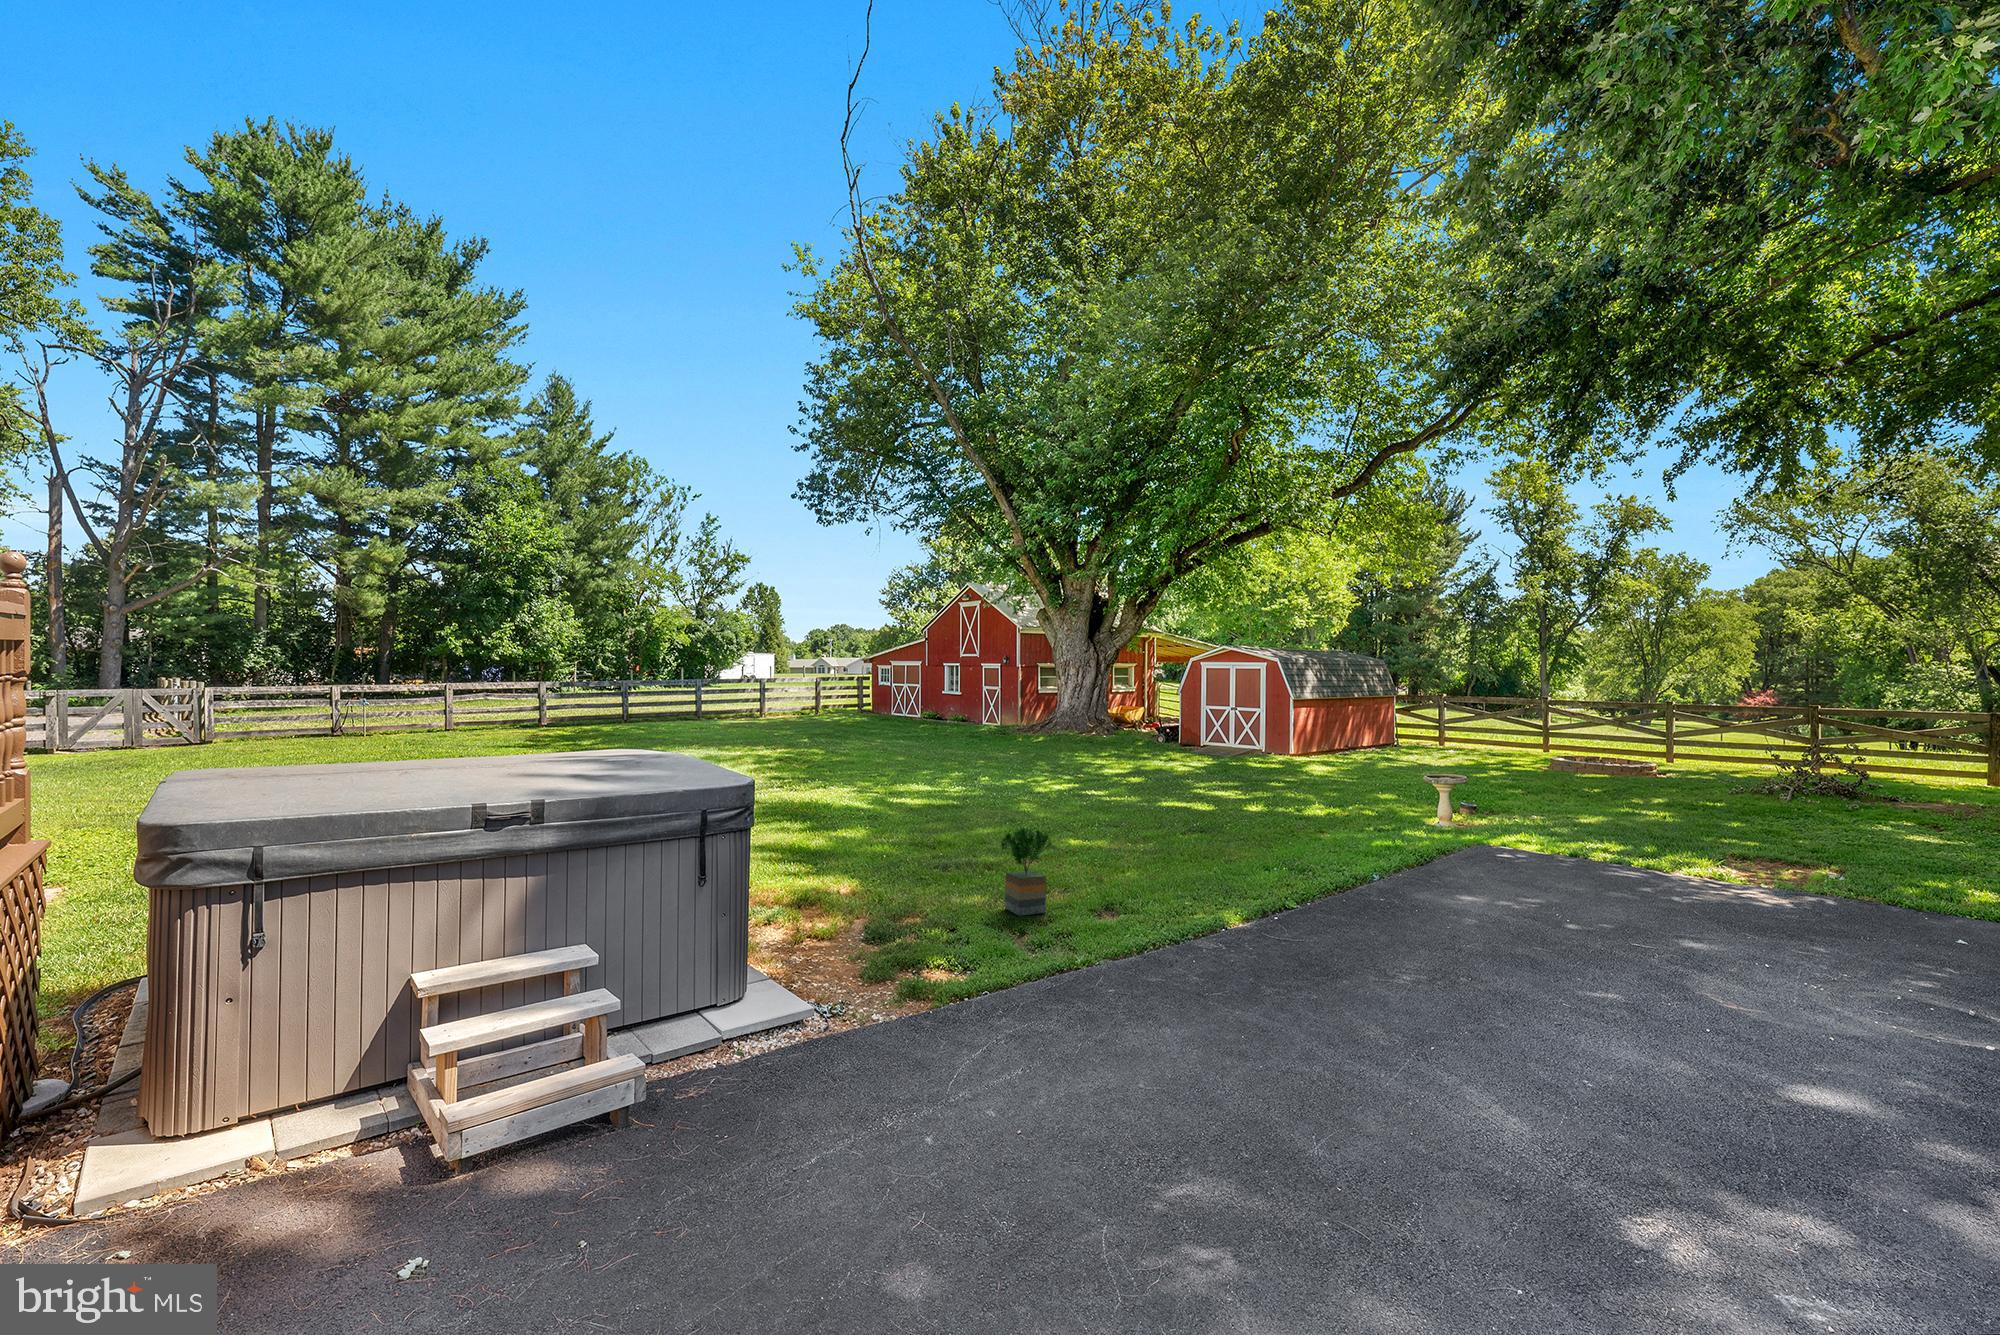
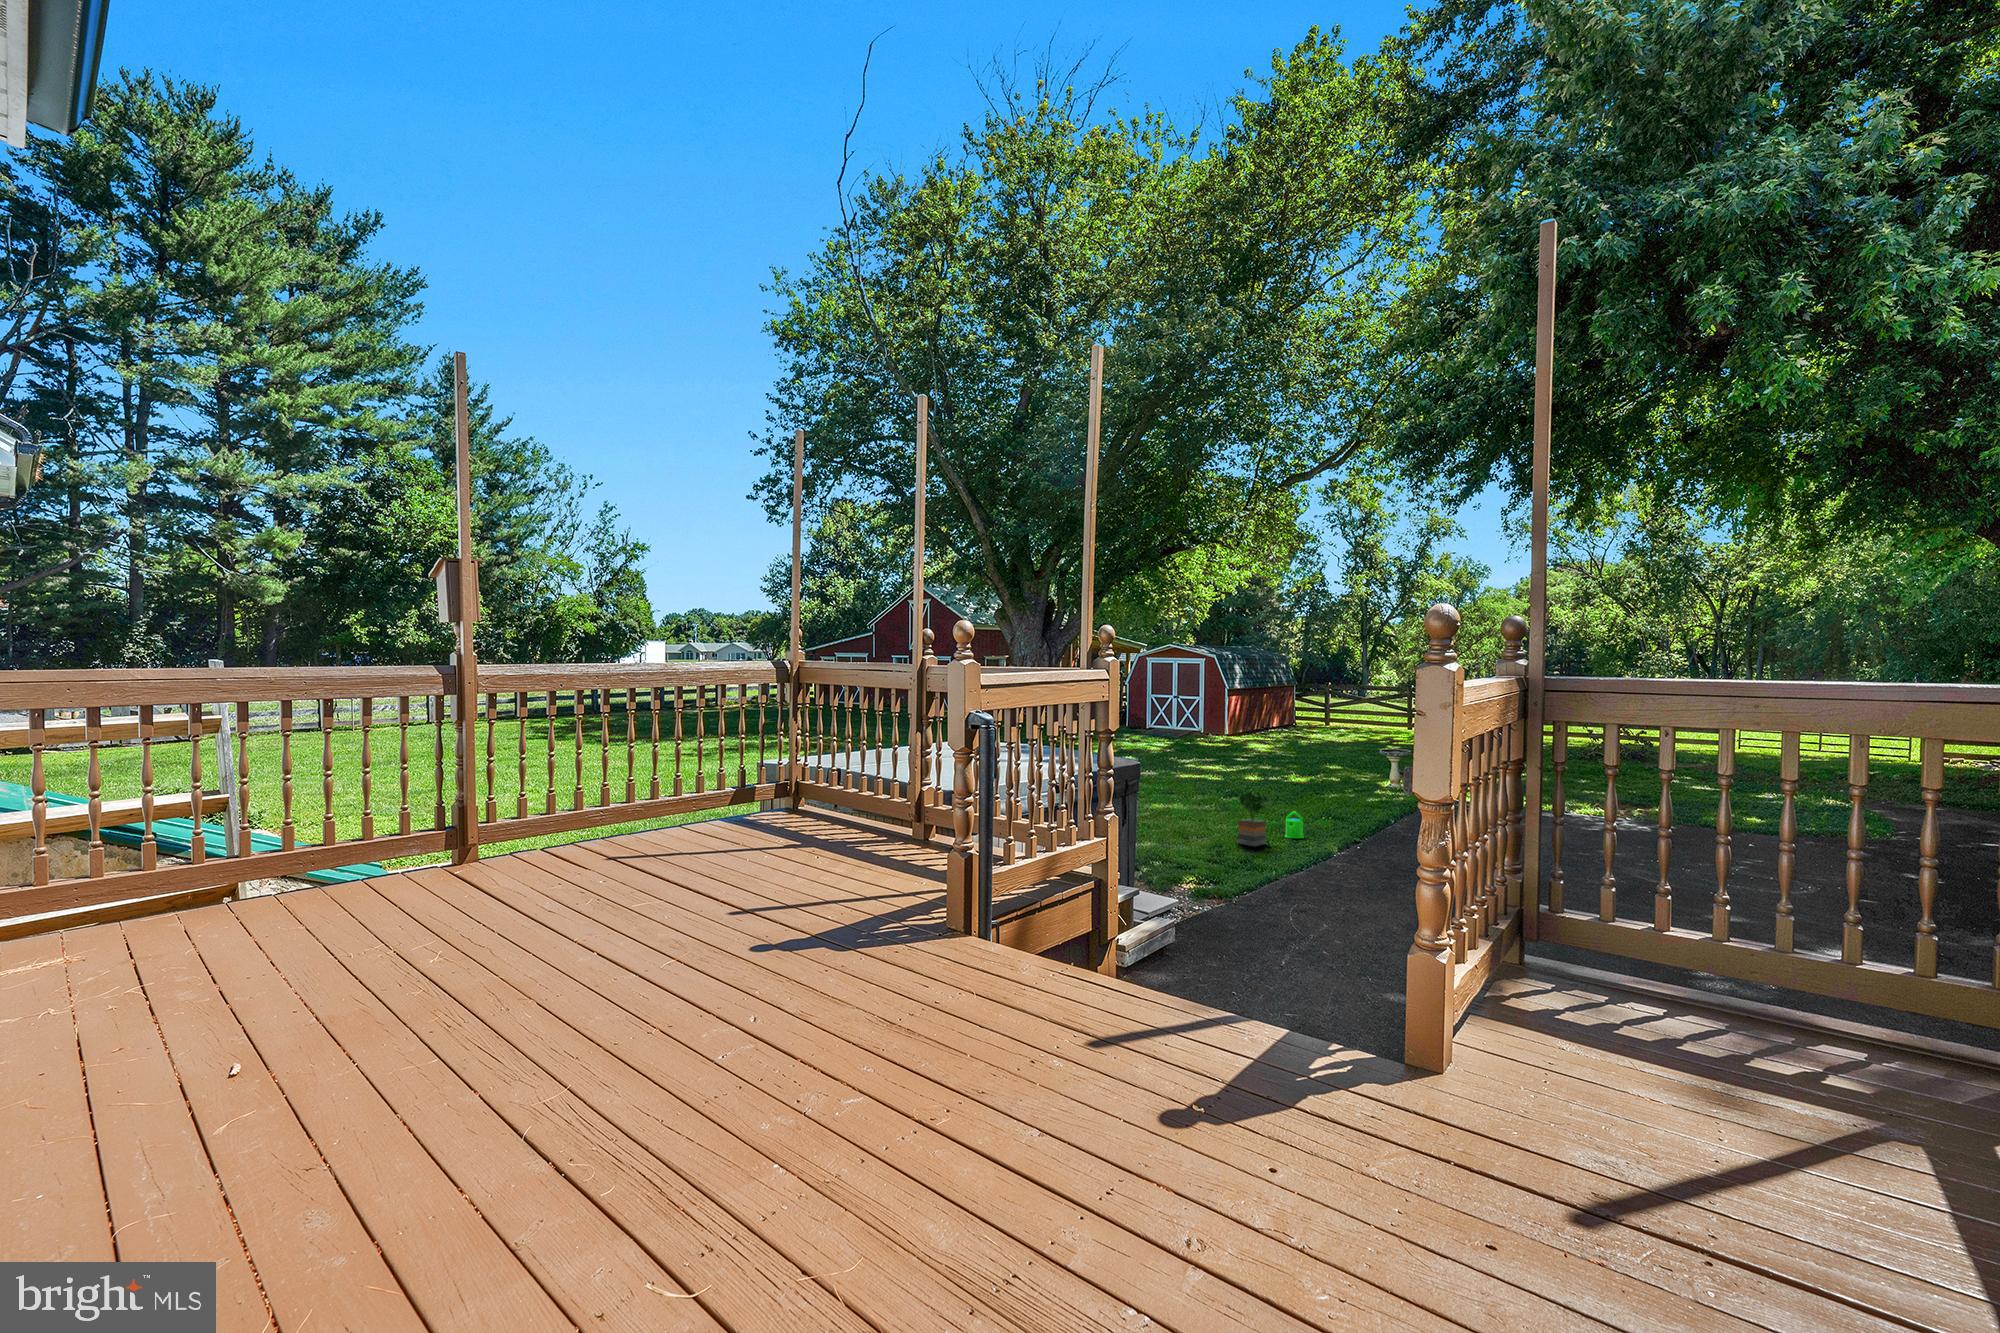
watering can: none [1093,863,1128,907] -> present [1285,811,1304,839]

